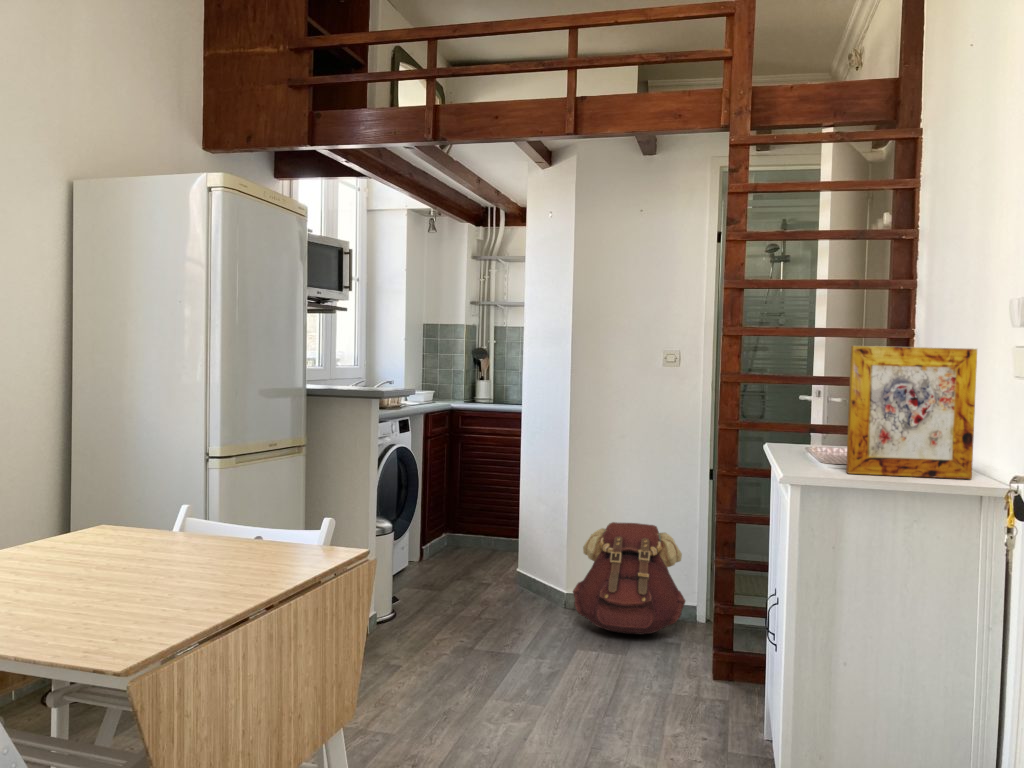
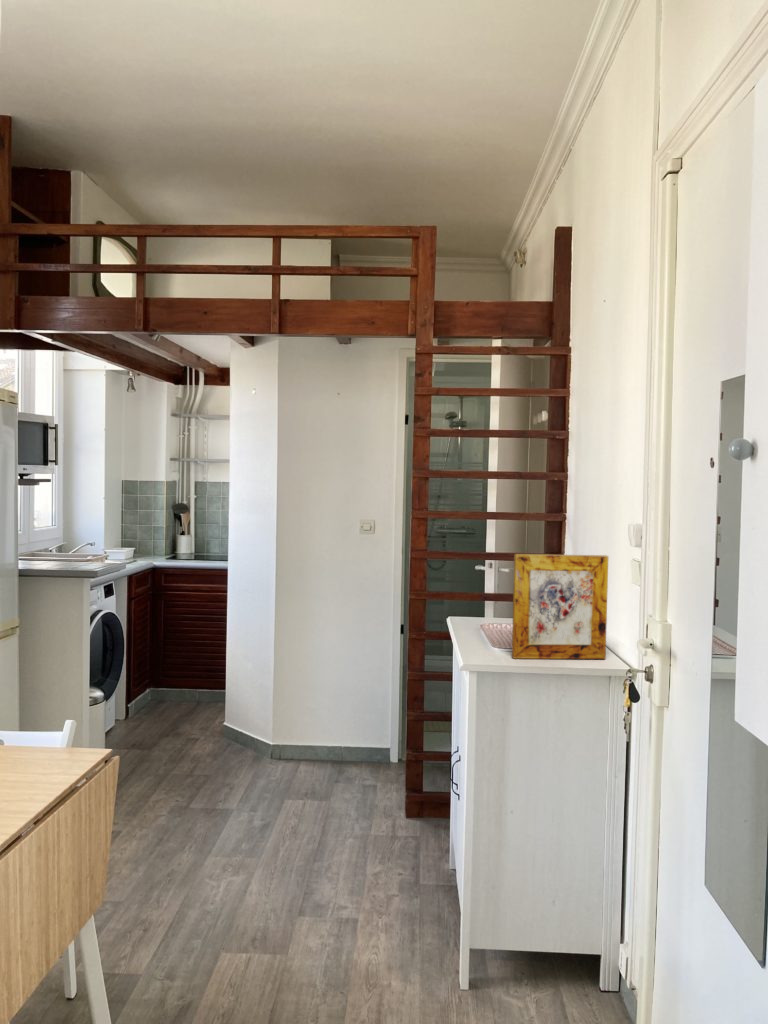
backpack: present [573,522,685,634] -> none [279,677,382,780]

